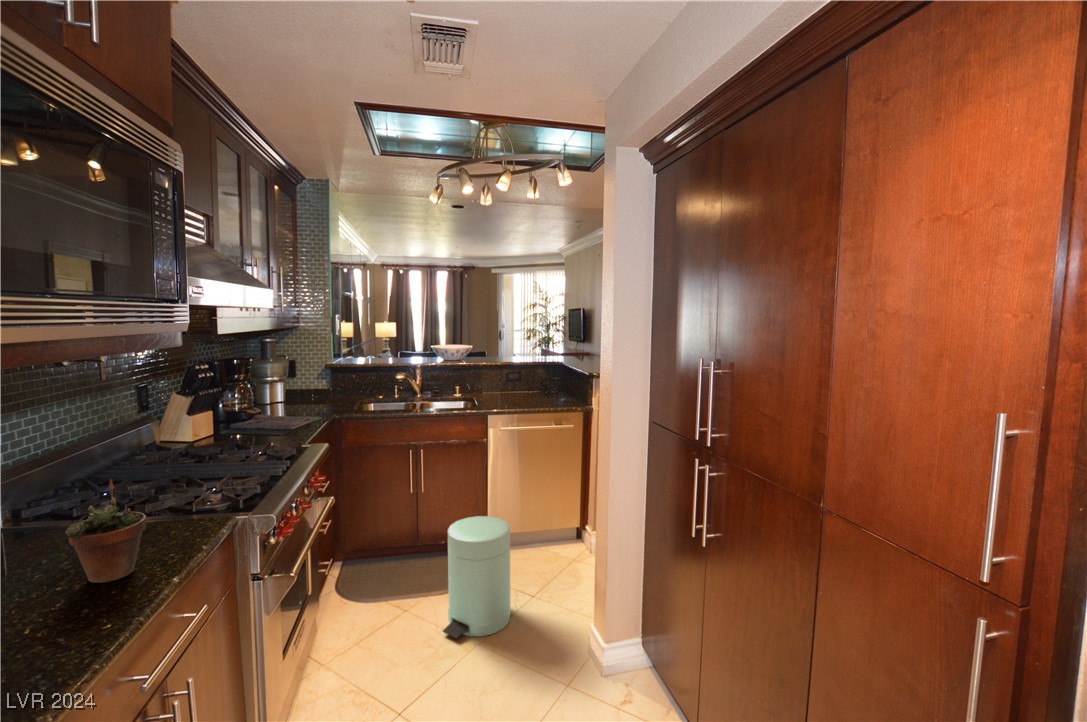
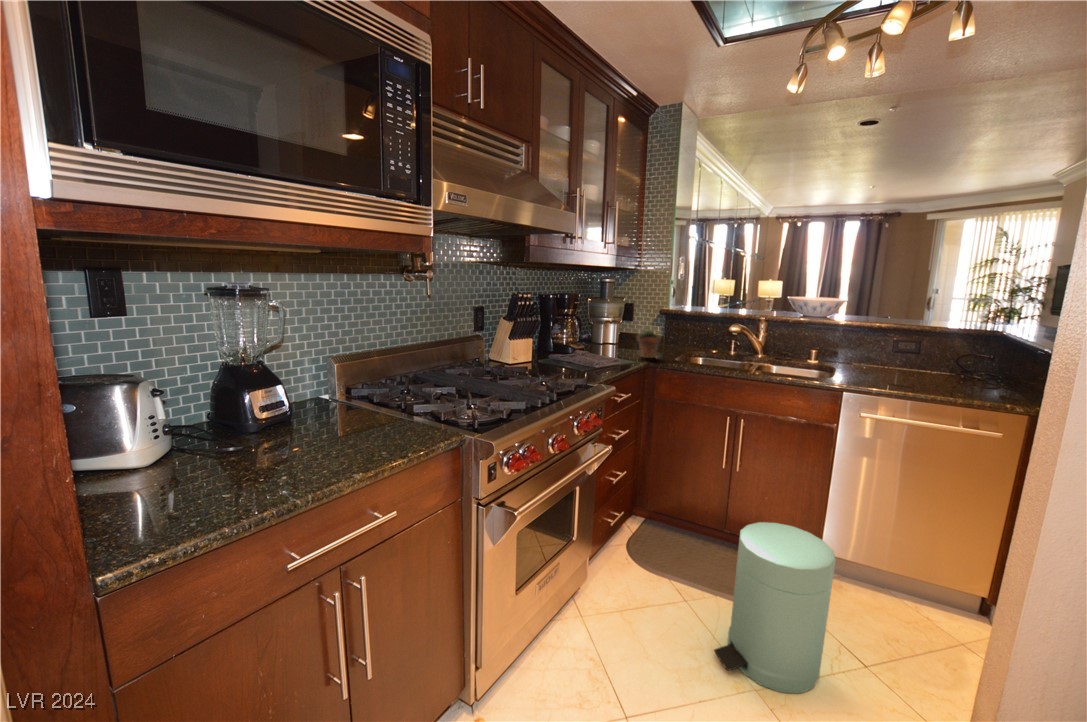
succulent plant: present [66,480,146,583] -> present [637,321,661,358]

